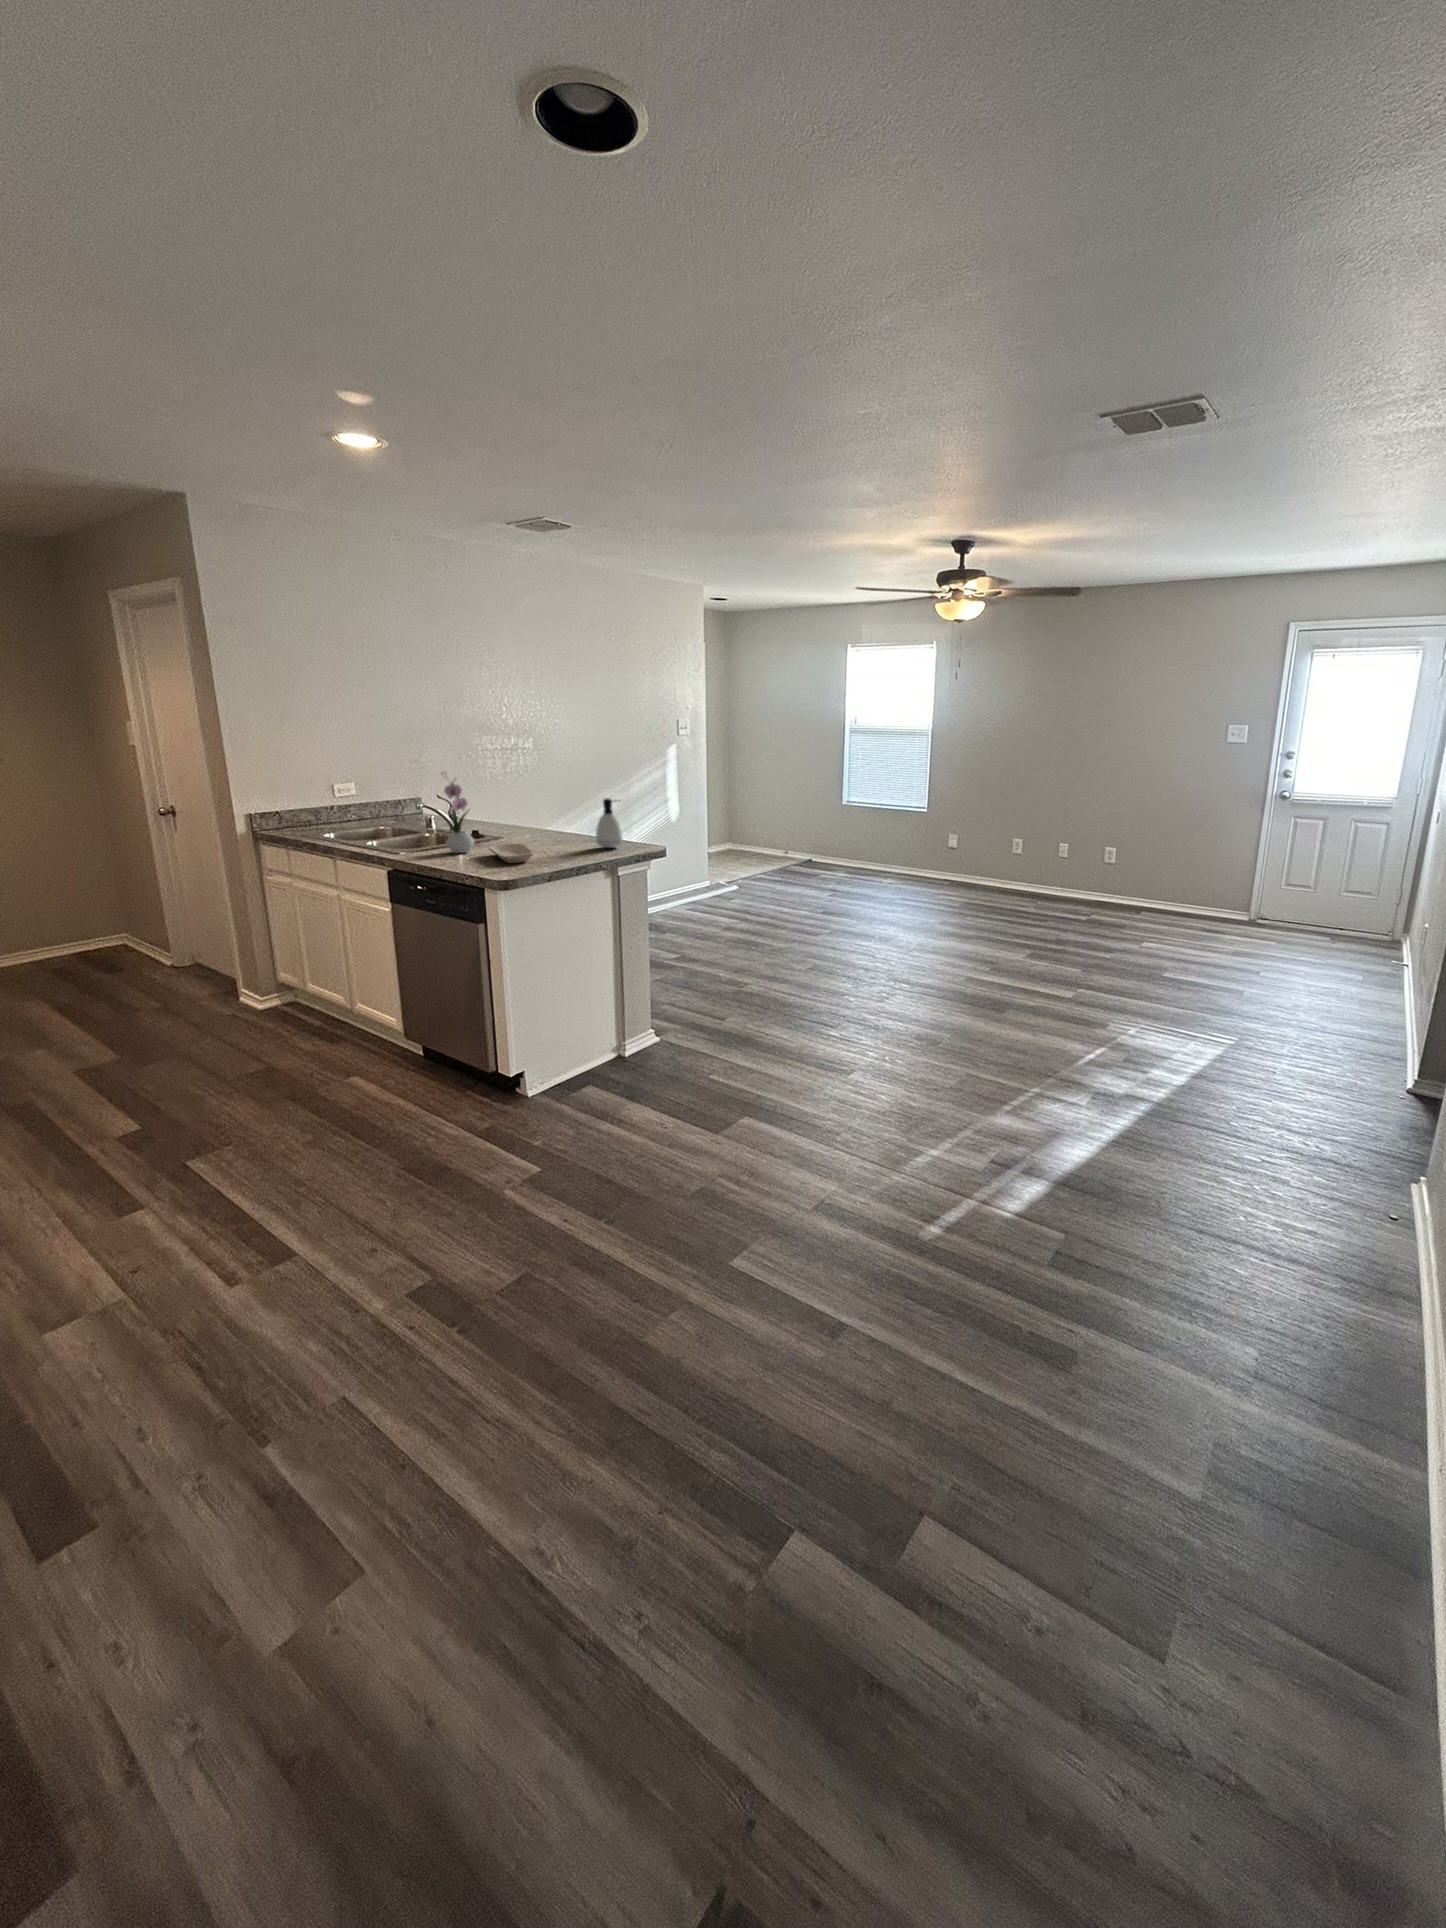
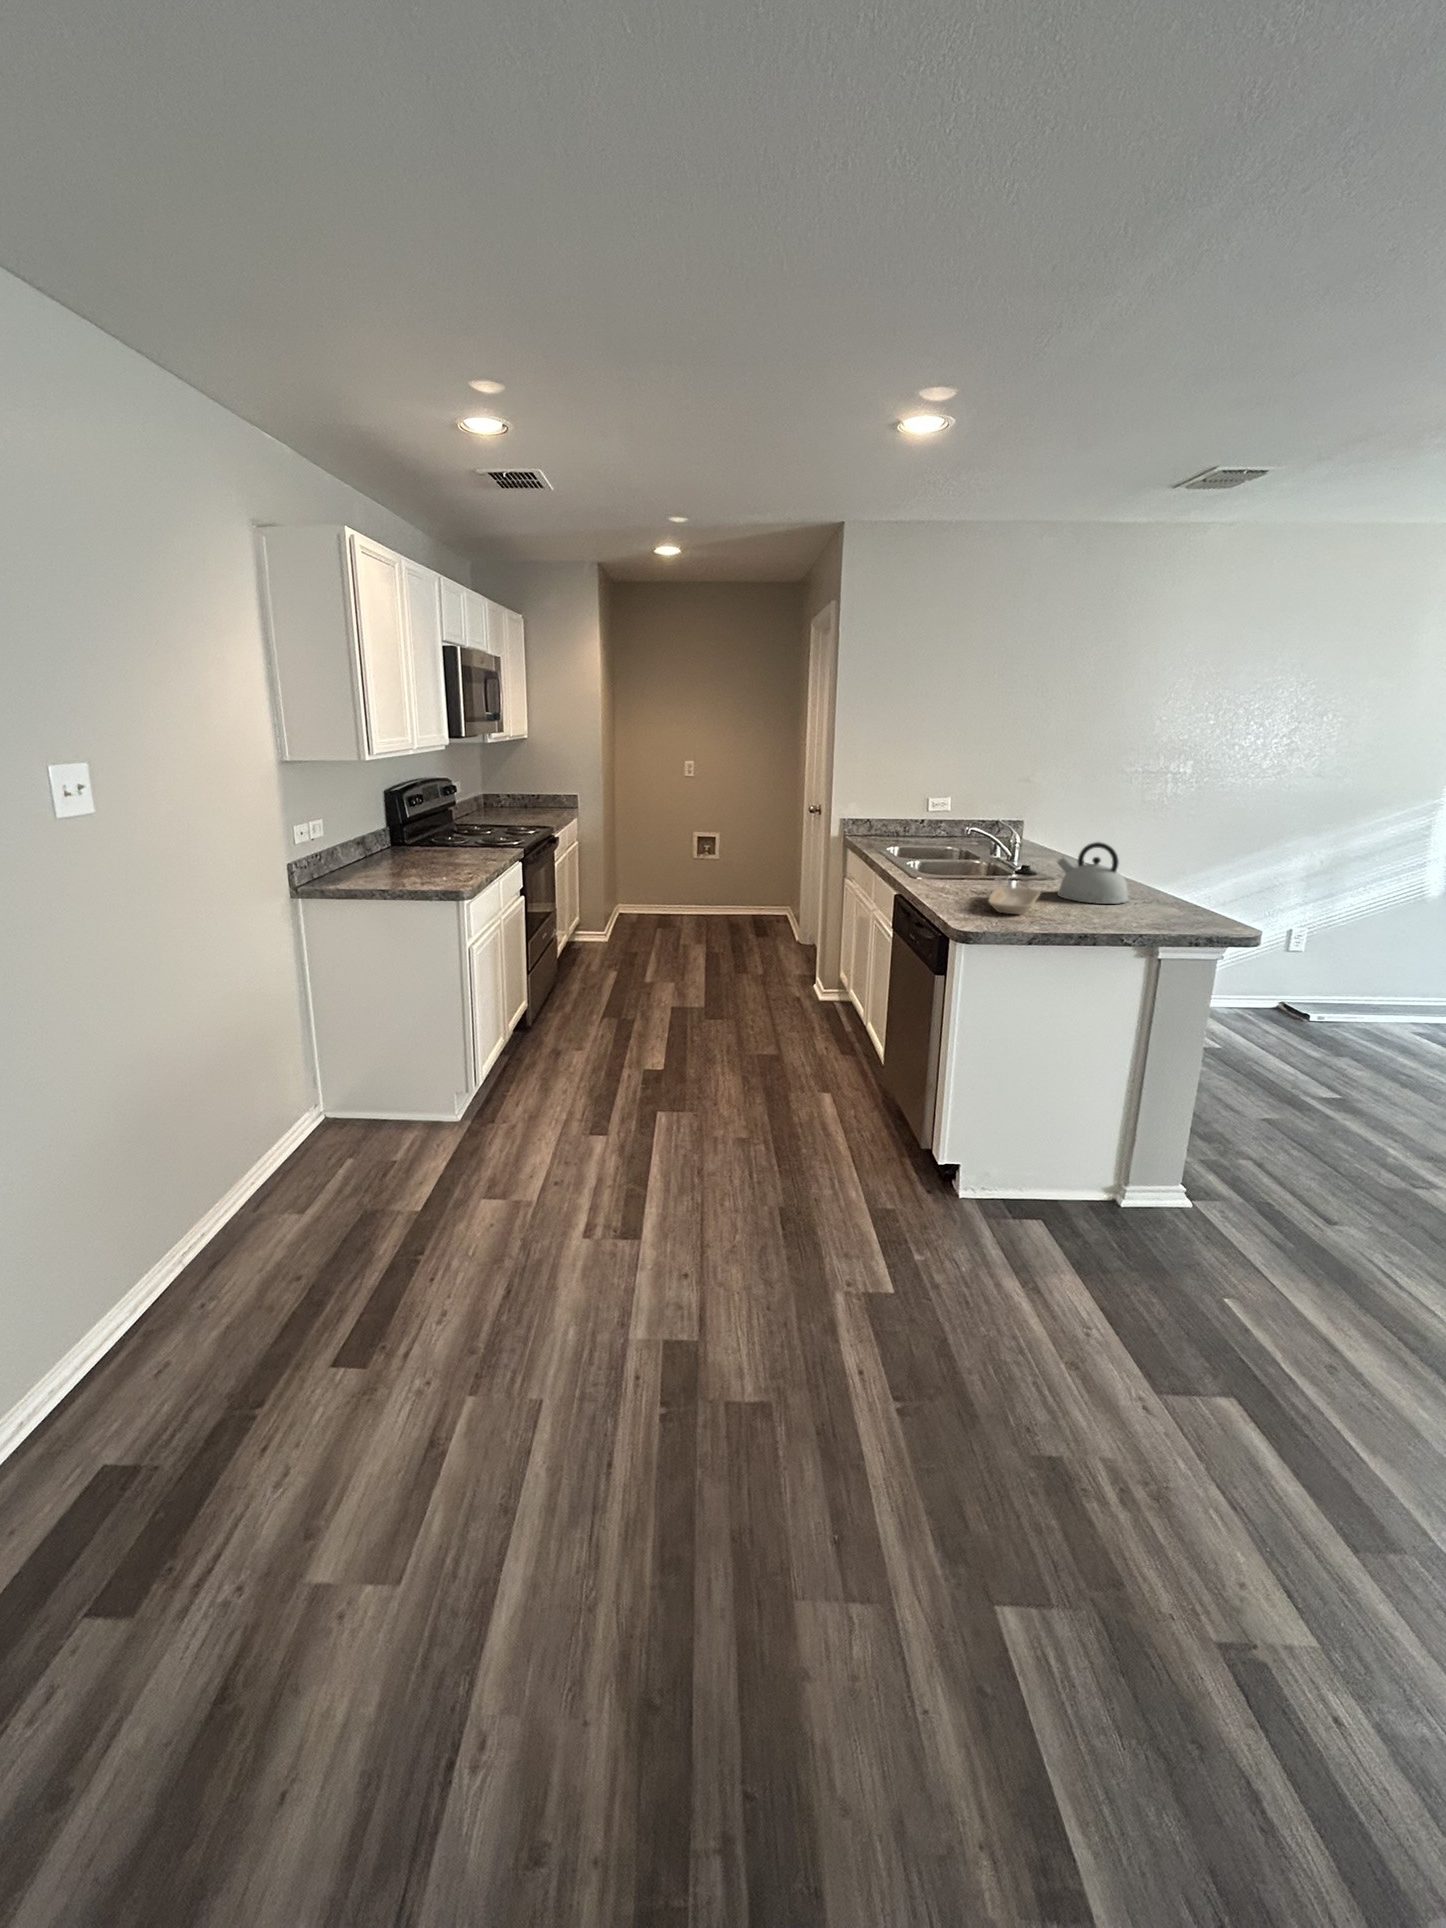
flower arrangement: present [444,781,474,853] -> none [960,795,999,891]
soap dispenser: present [596,798,623,848] -> none [1146,849,1199,919]
kettle: none [517,801,574,848] -> present [1058,842,1128,904]

